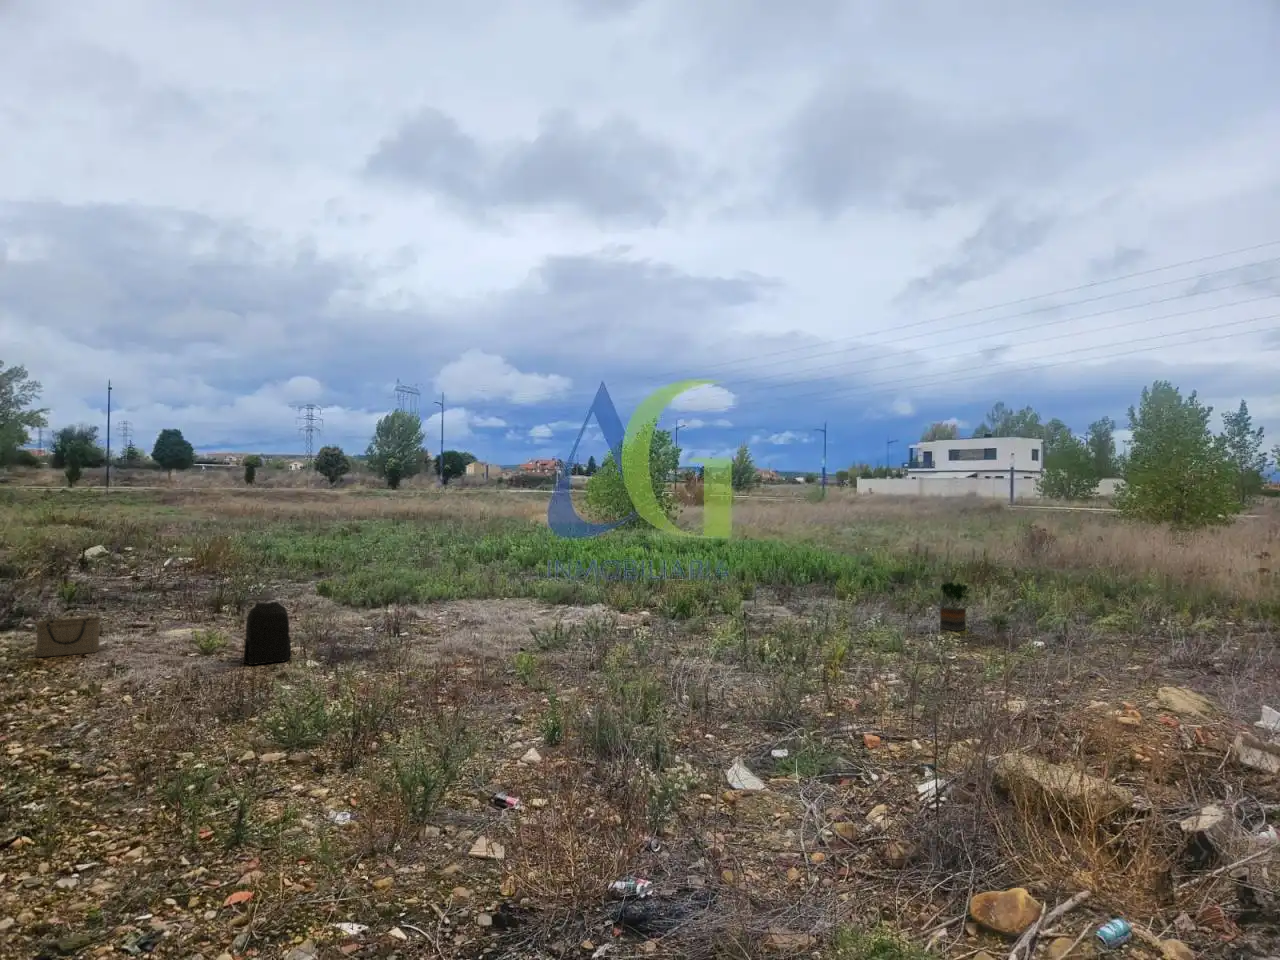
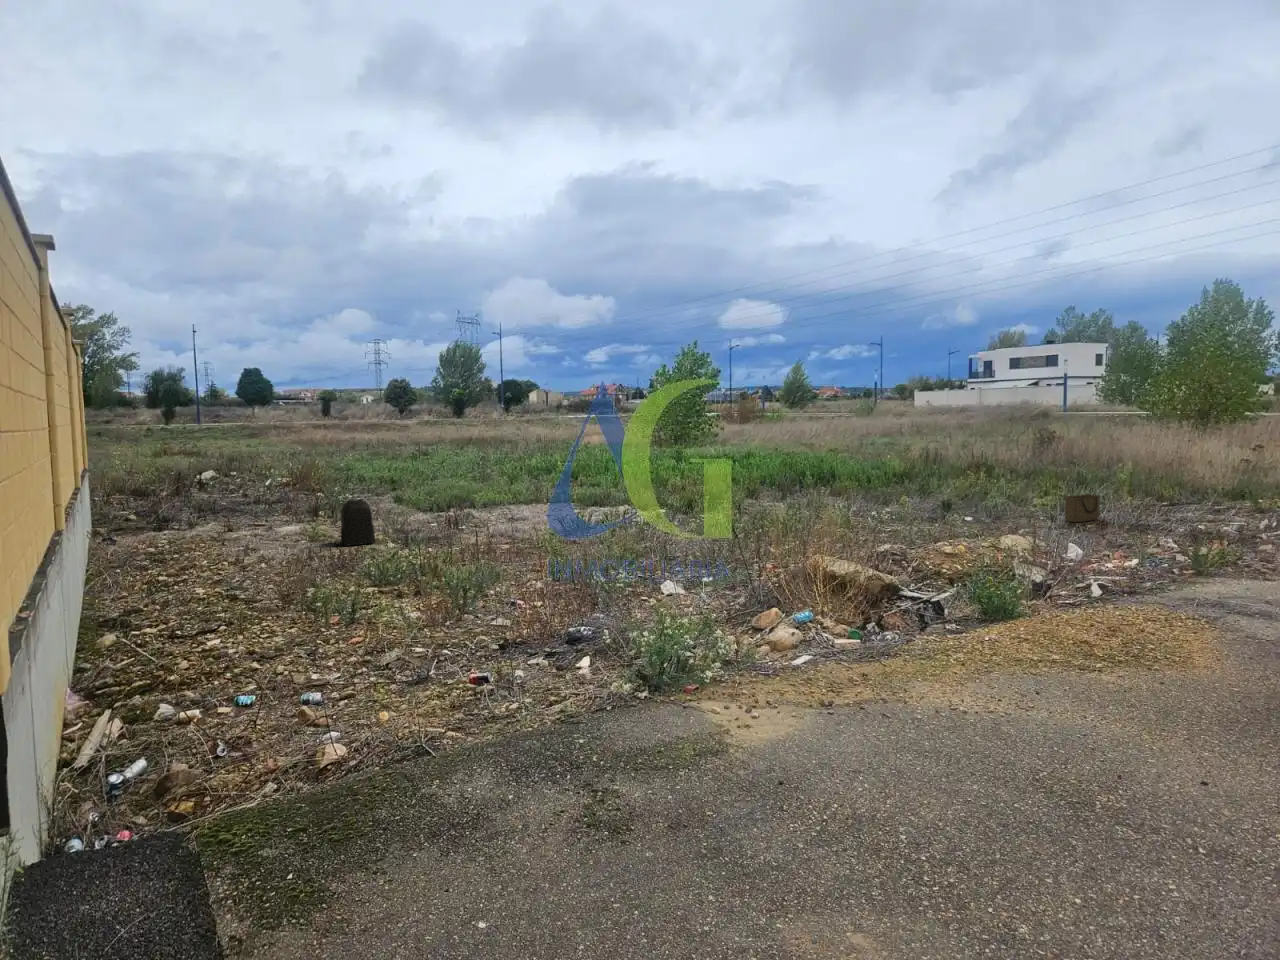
potted tree: present [940,582,971,631] -> none [908,474,937,516]
basket: present [35,617,101,657] -> present [1064,494,1101,522]

